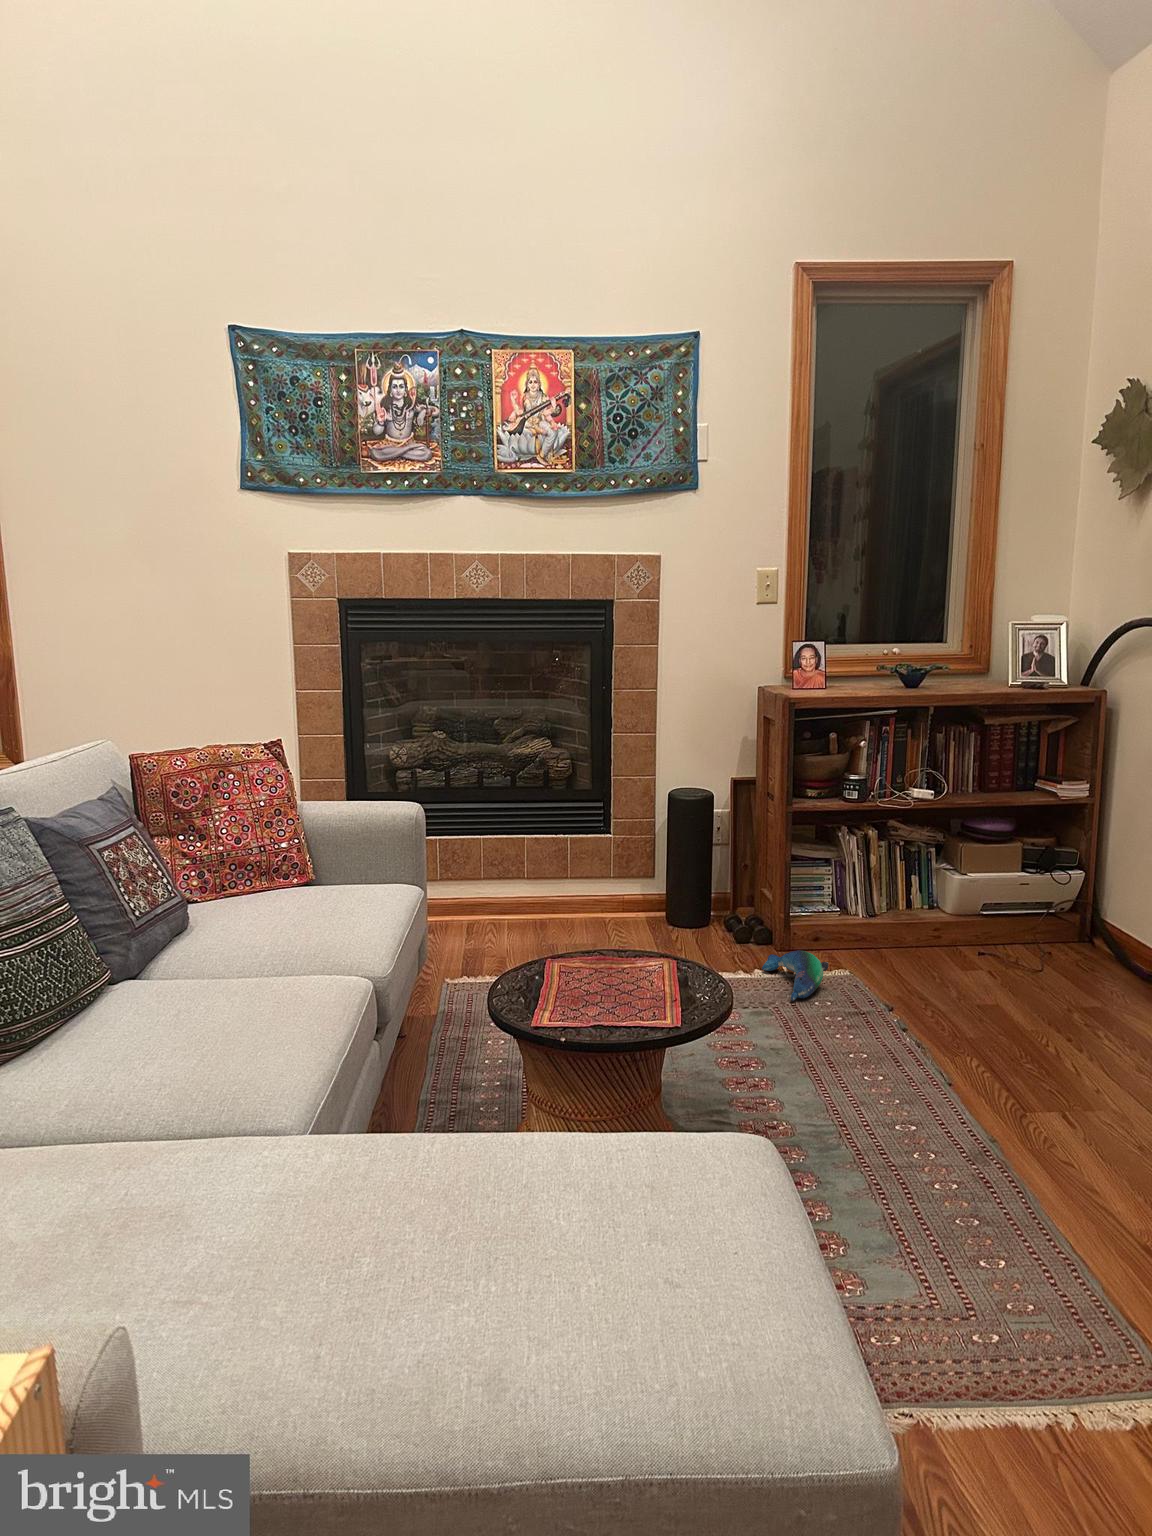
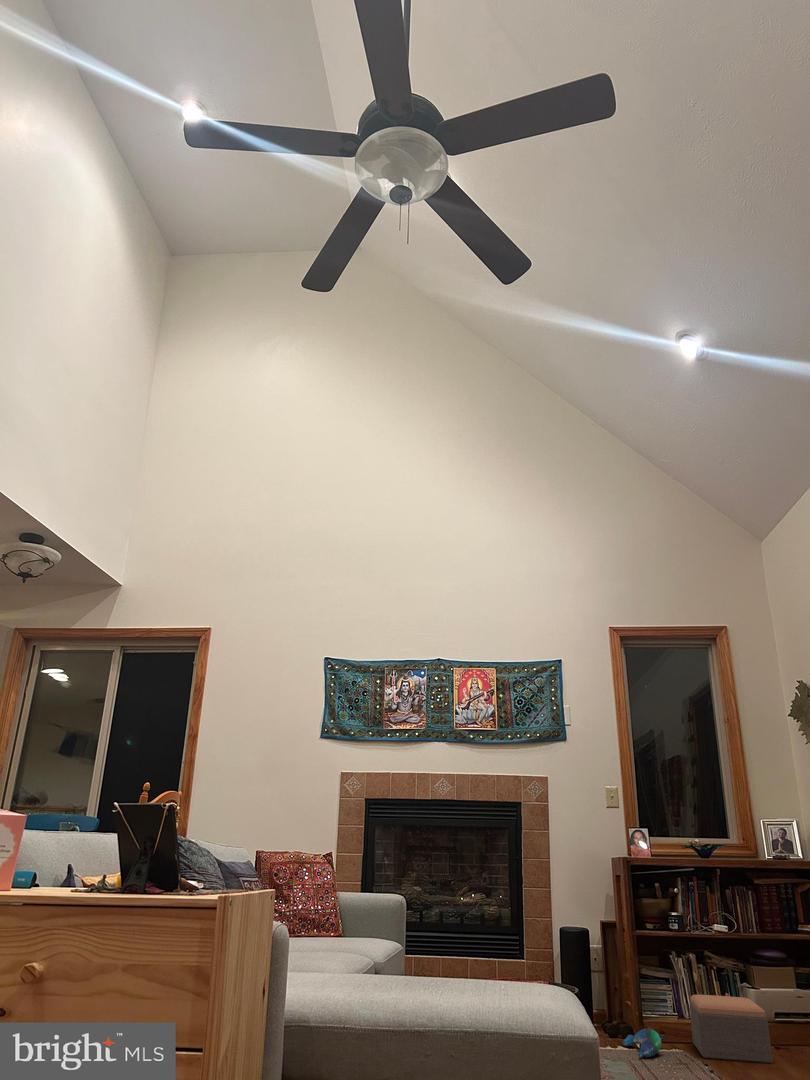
footstool: none [861,893,987,991] -> present [690,995,772,1063]

